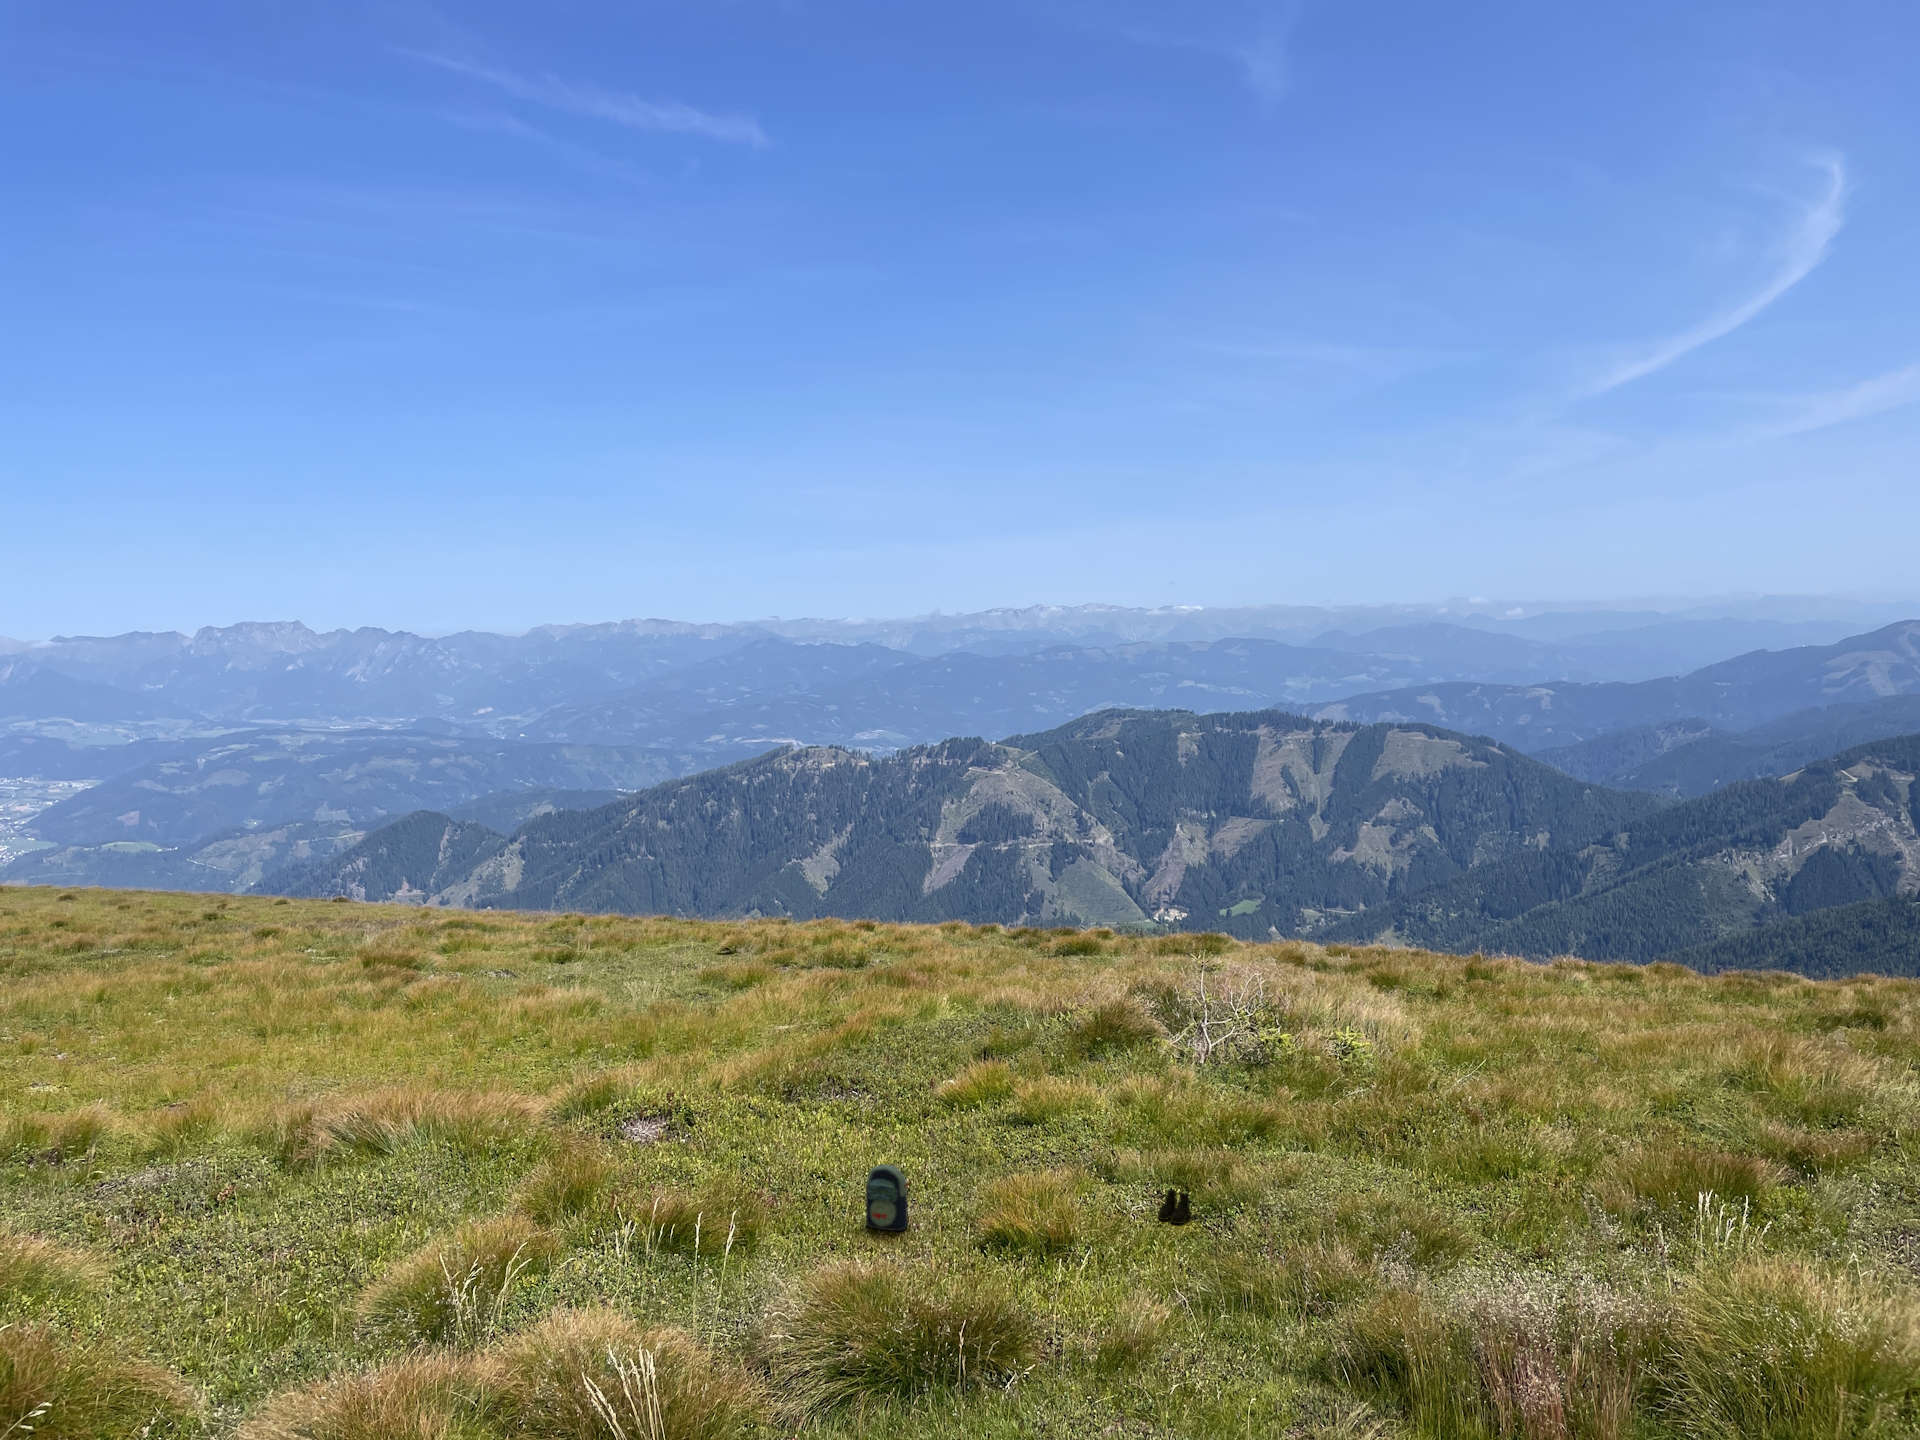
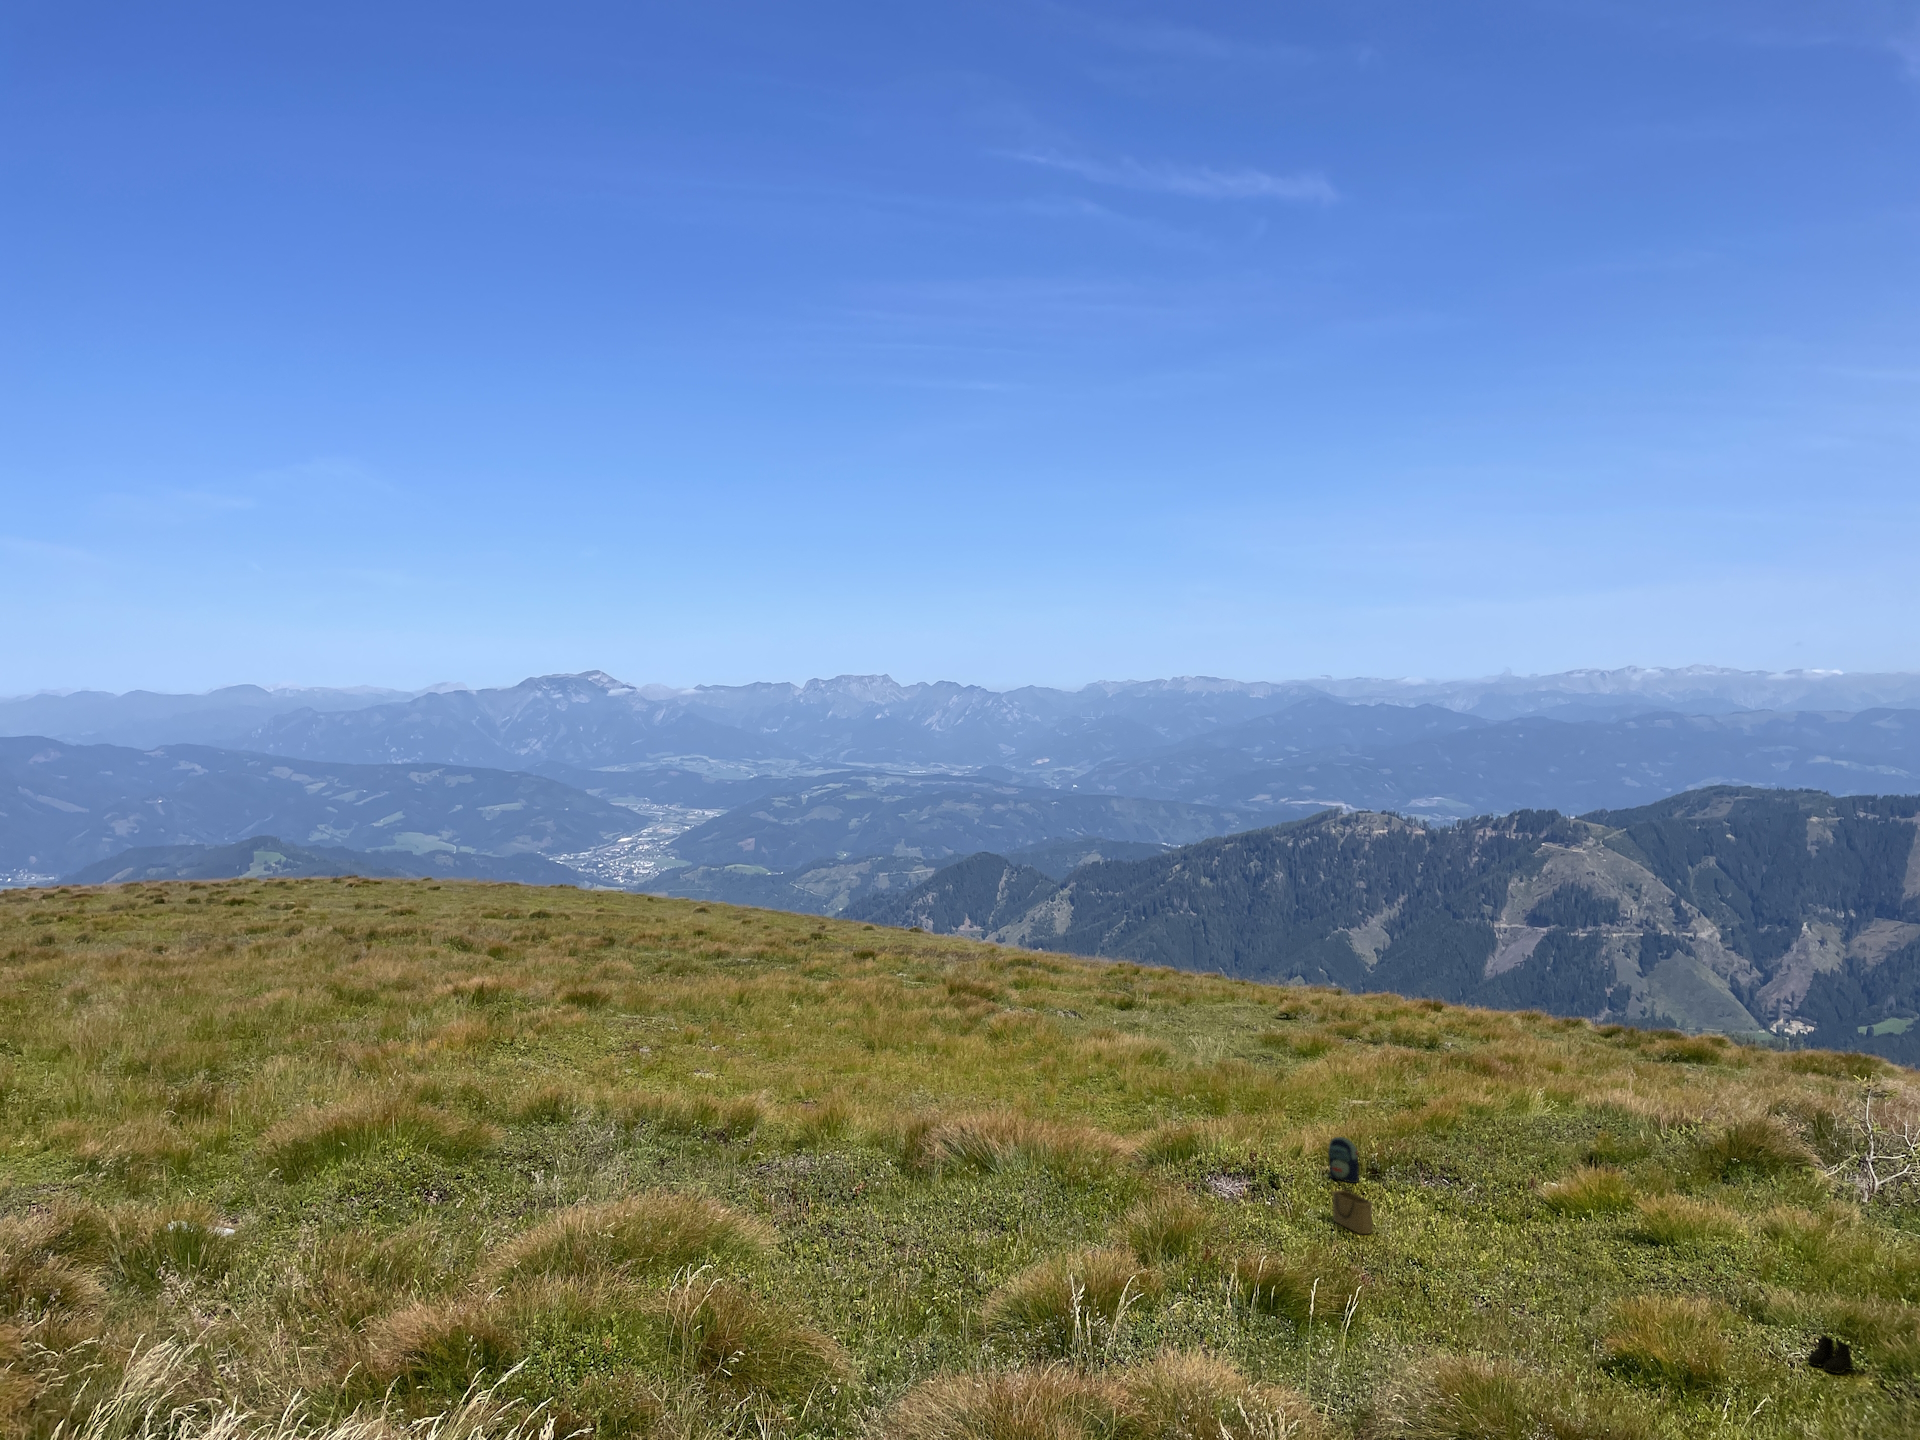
basket: none [742,1122,784,1168] -> present [1332,1190,1373,1234]
backpack: present [866,1164,908,1231] -> present [1328,1137,1359,1183]

